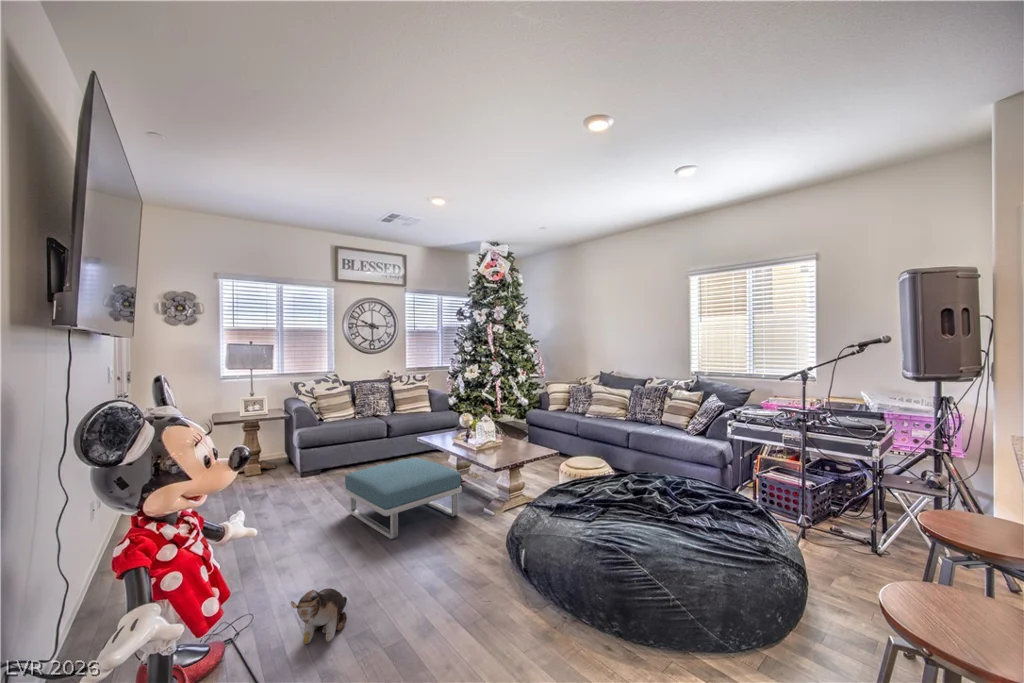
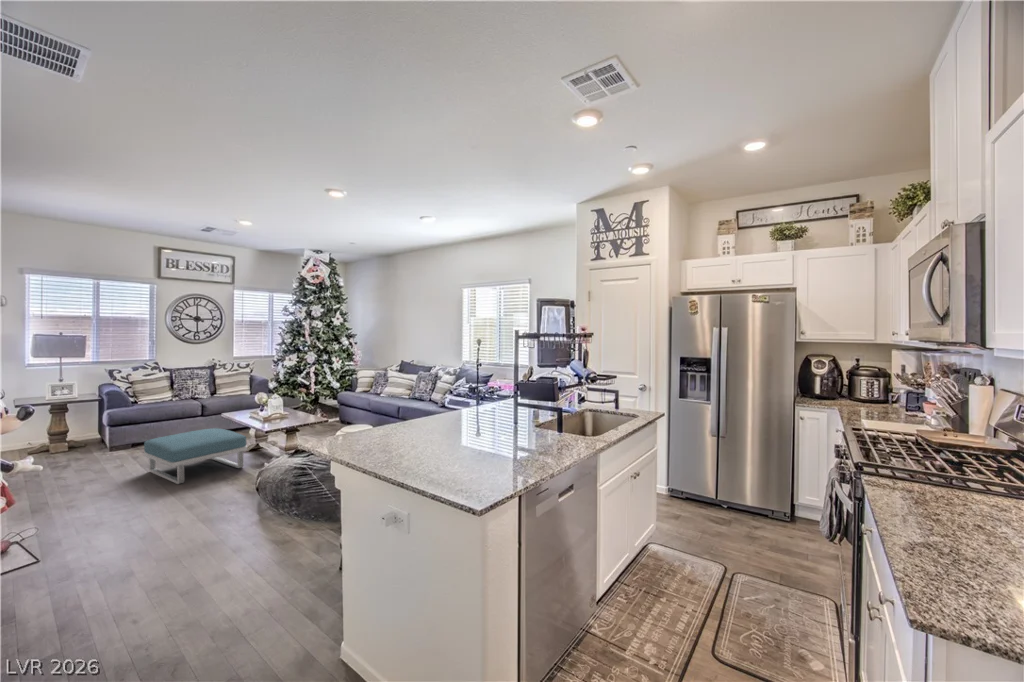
plush toy: present [291,588,347,644] -> none [70,503,125,539]

